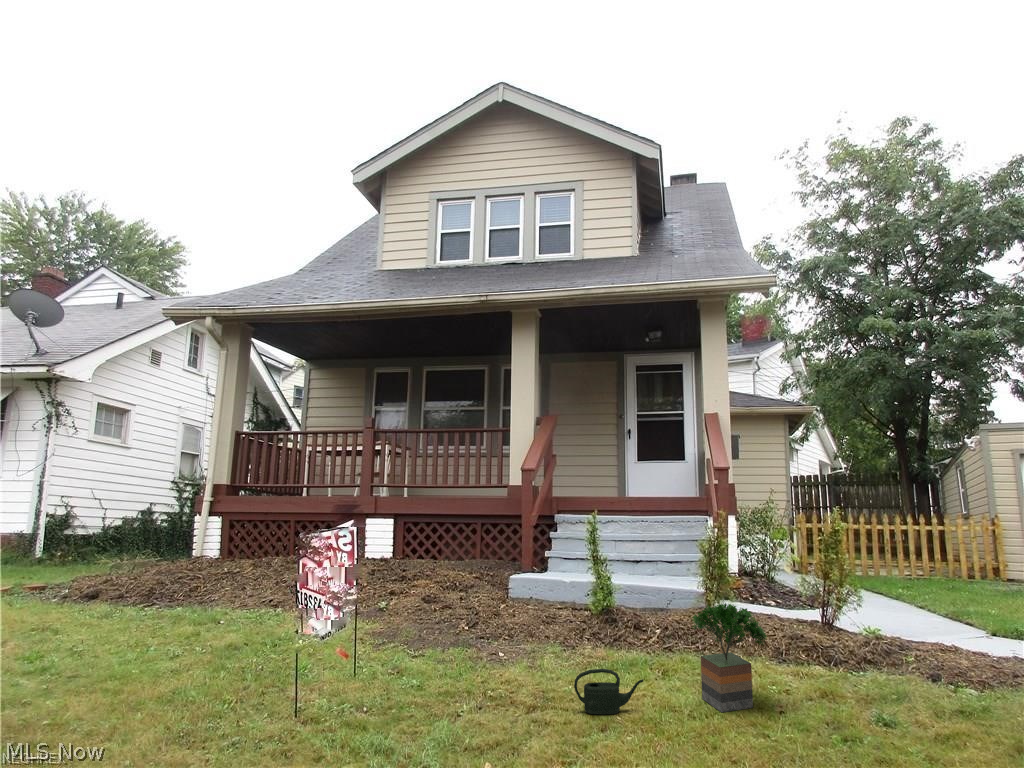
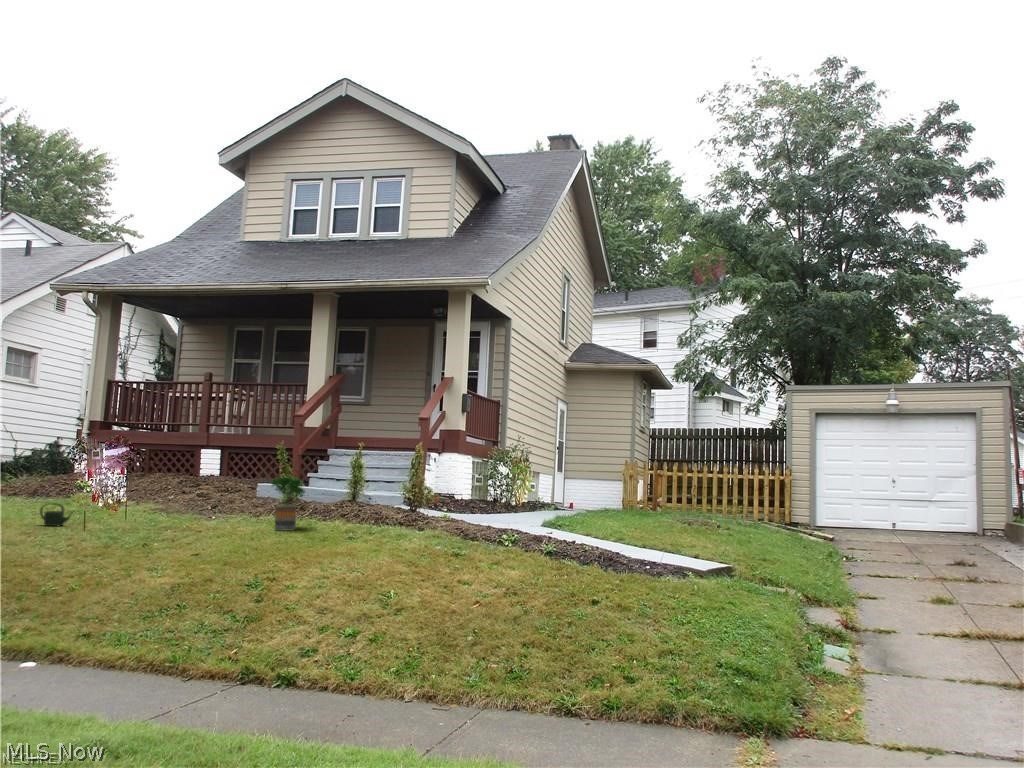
watering can: present [574,669,643,714] -> present [40,504,72,526]

